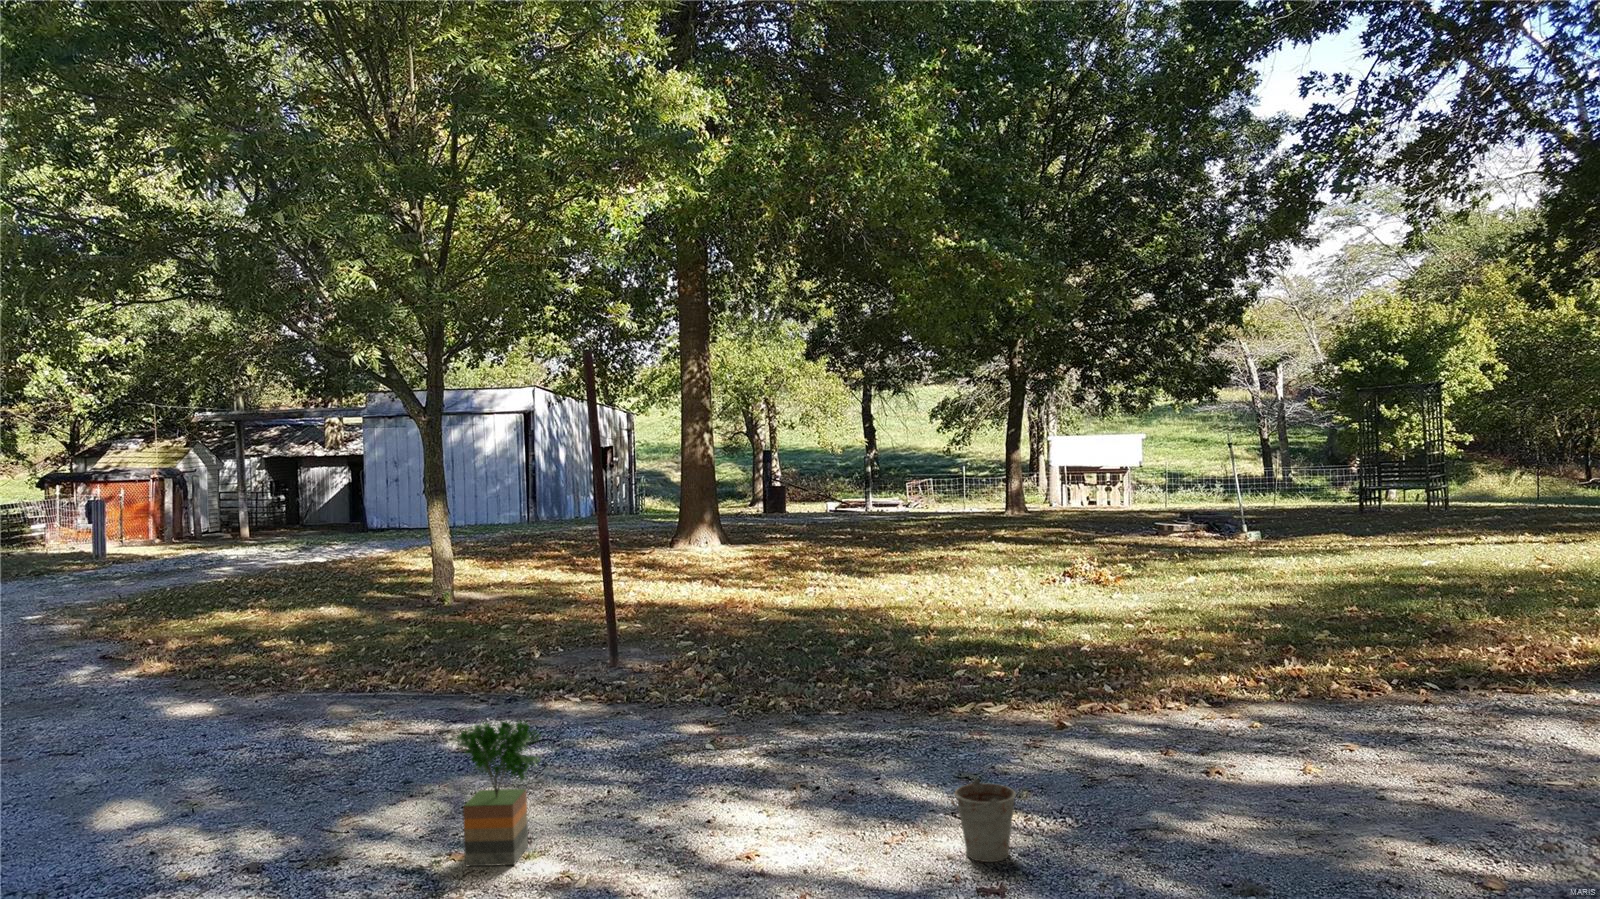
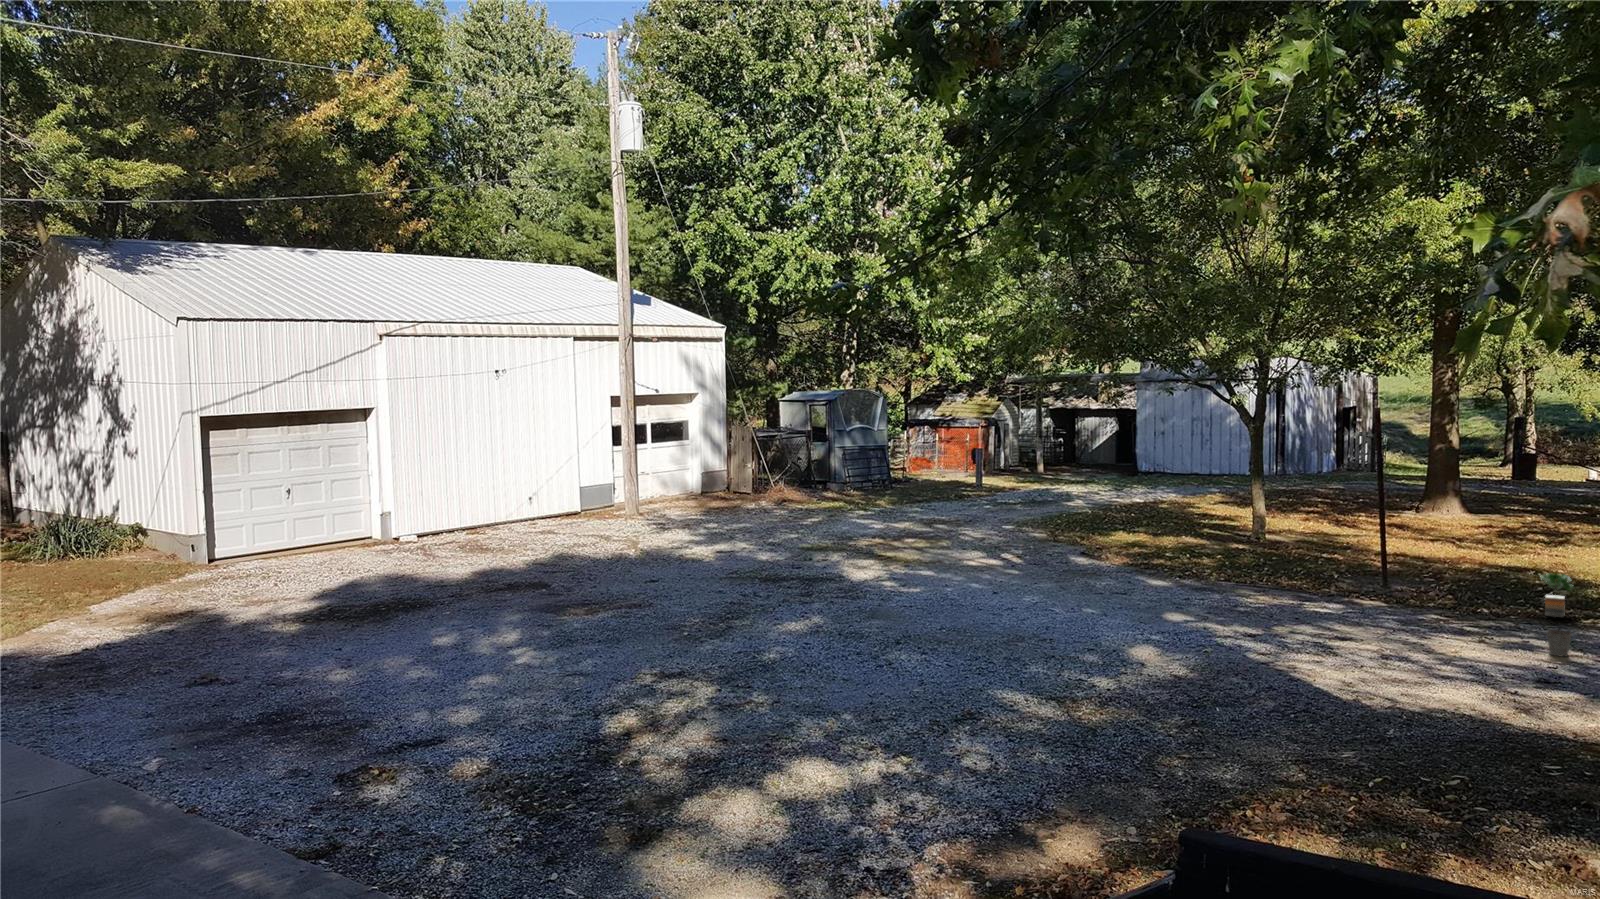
potted tree: present [455,721,541,867] -> present [1540,573,1573,617]

